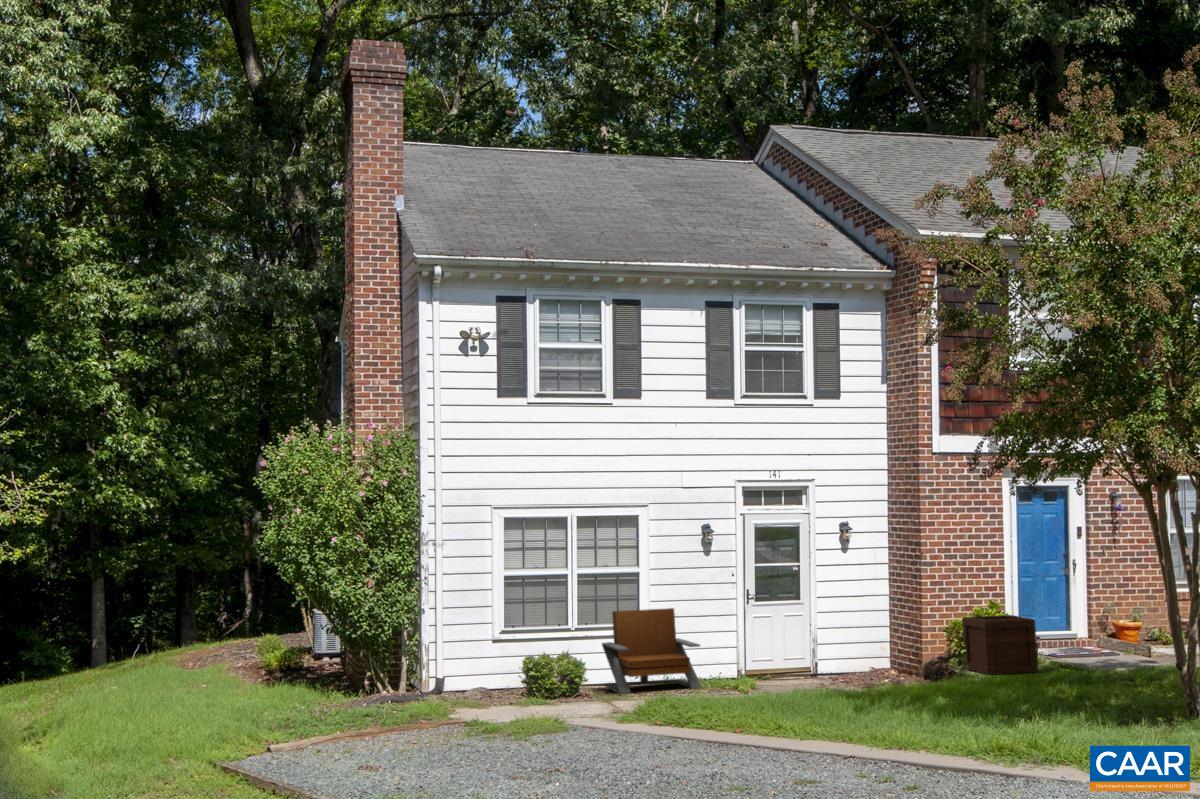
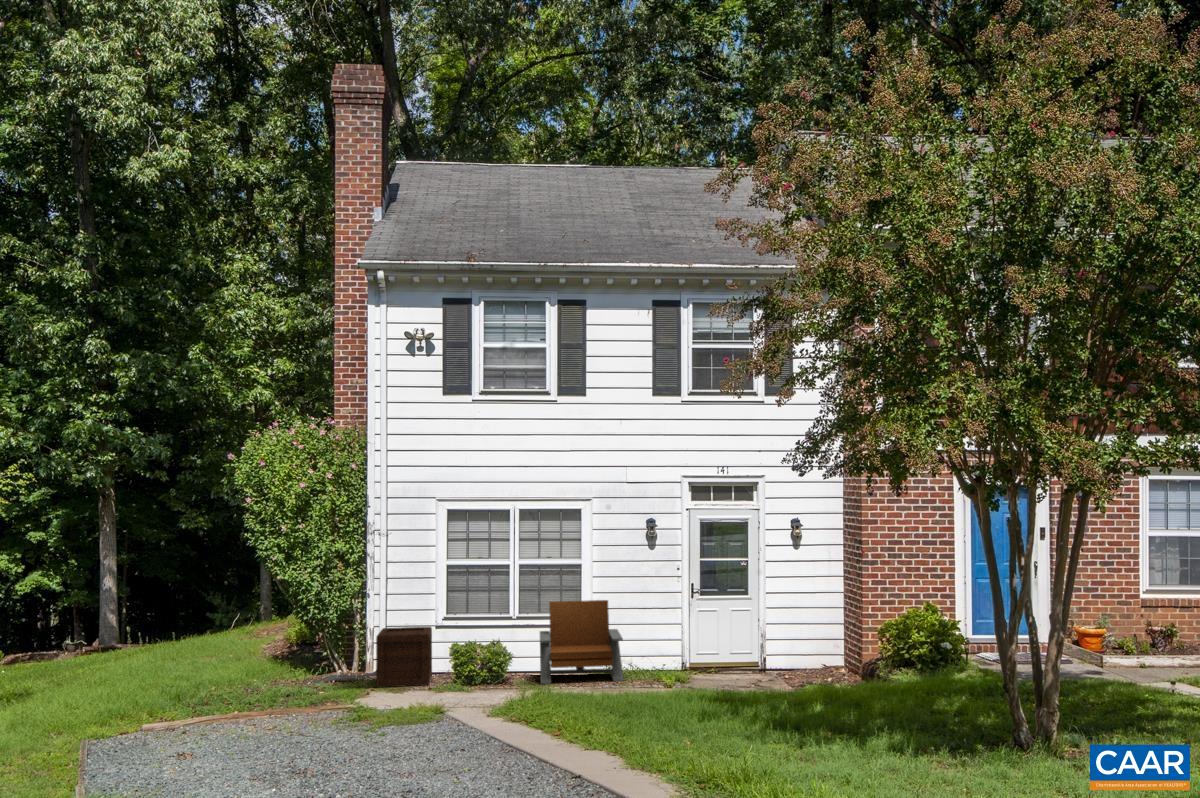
wooden crate: present [962,615,1038,675] -> present [376,627,432,688]

